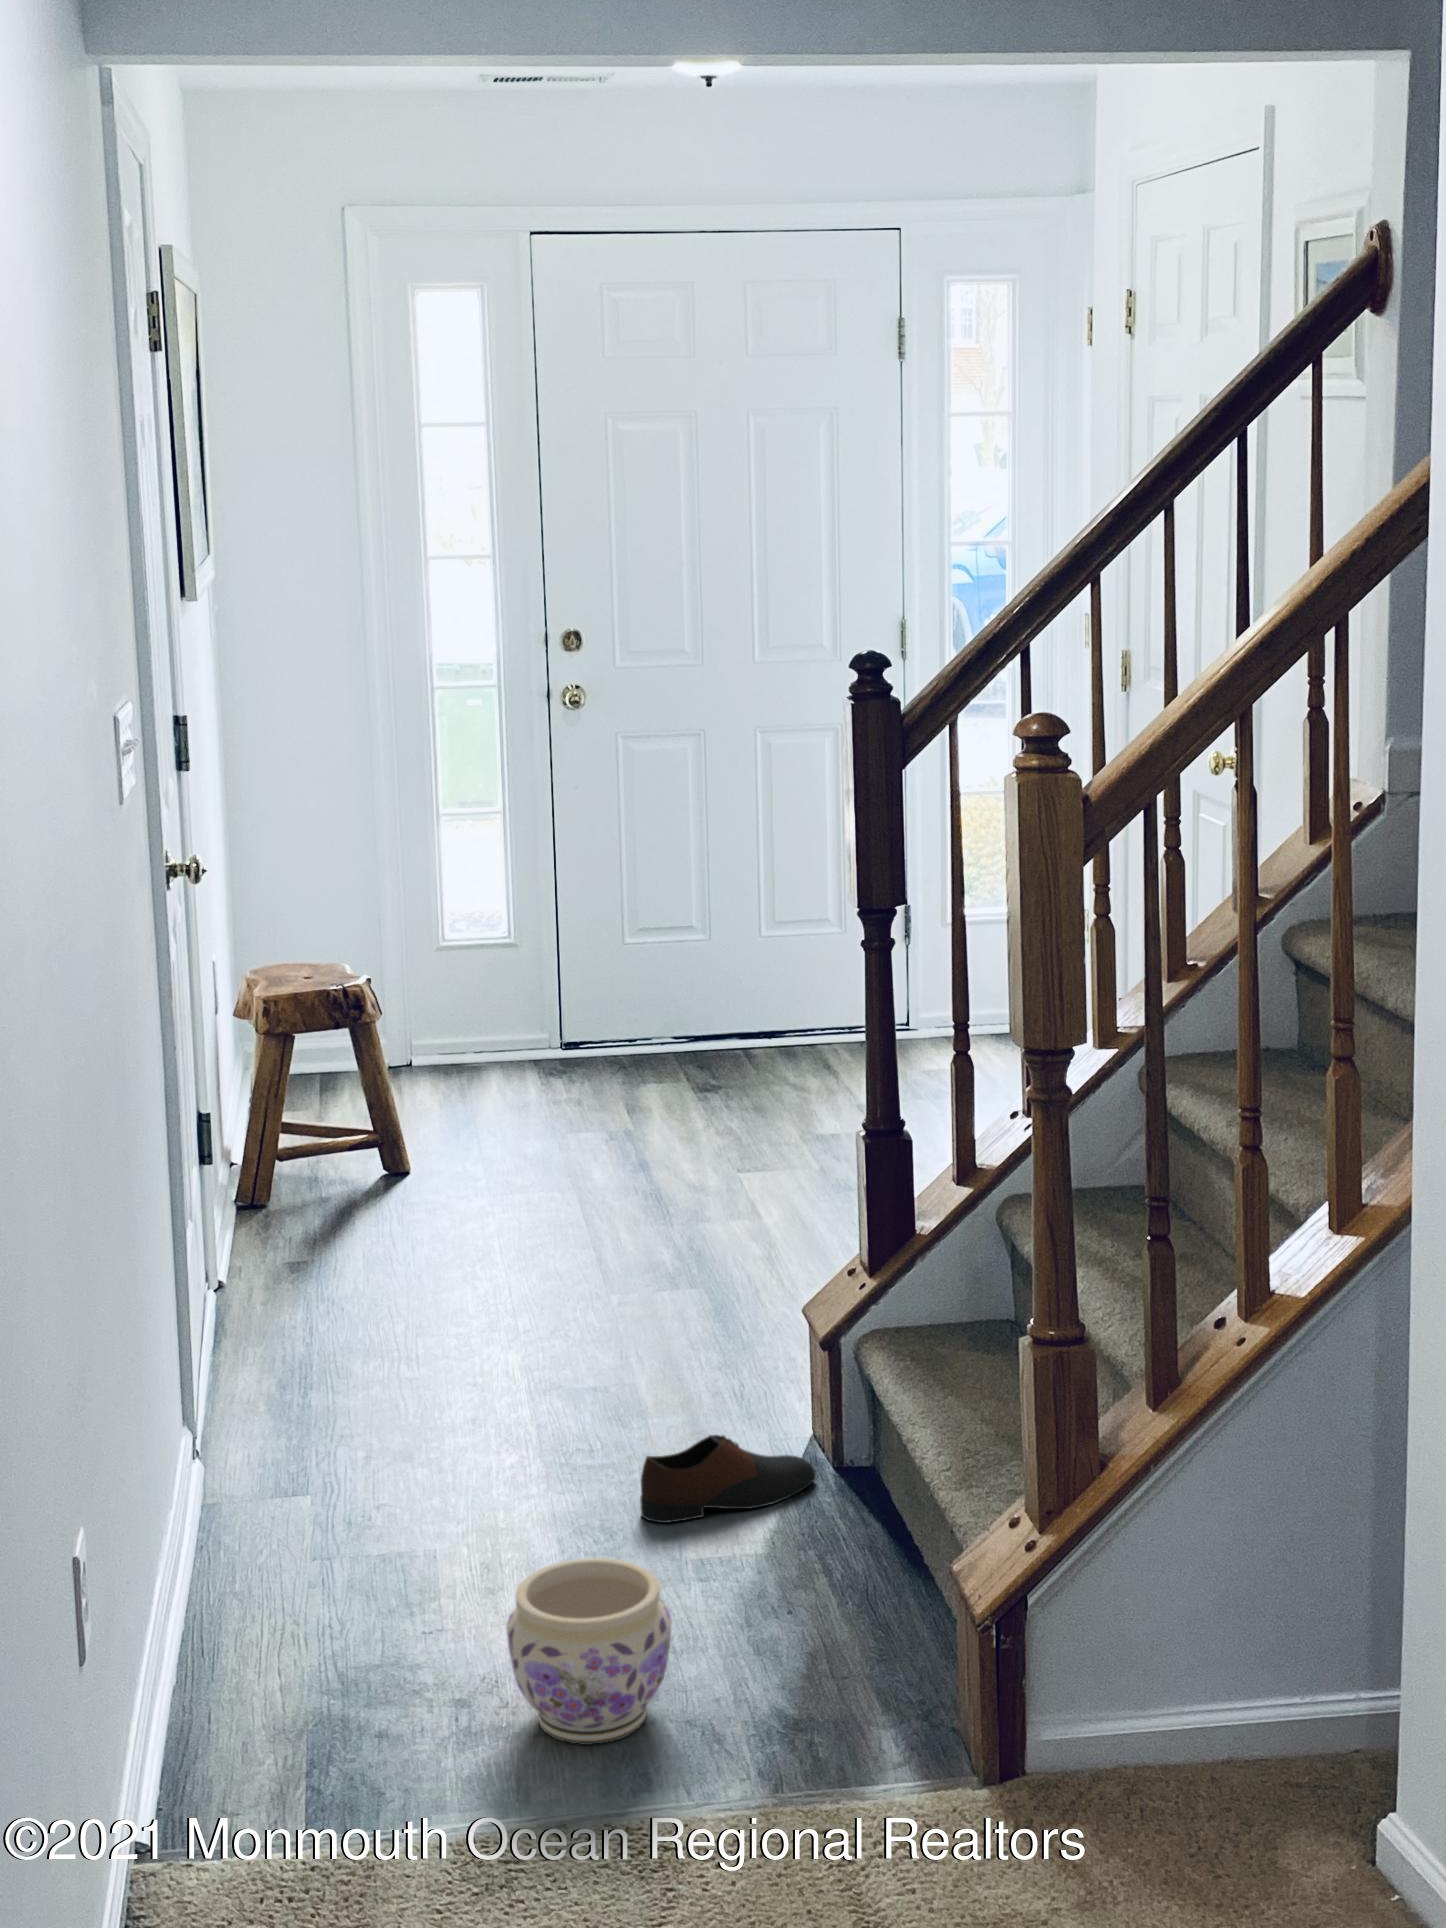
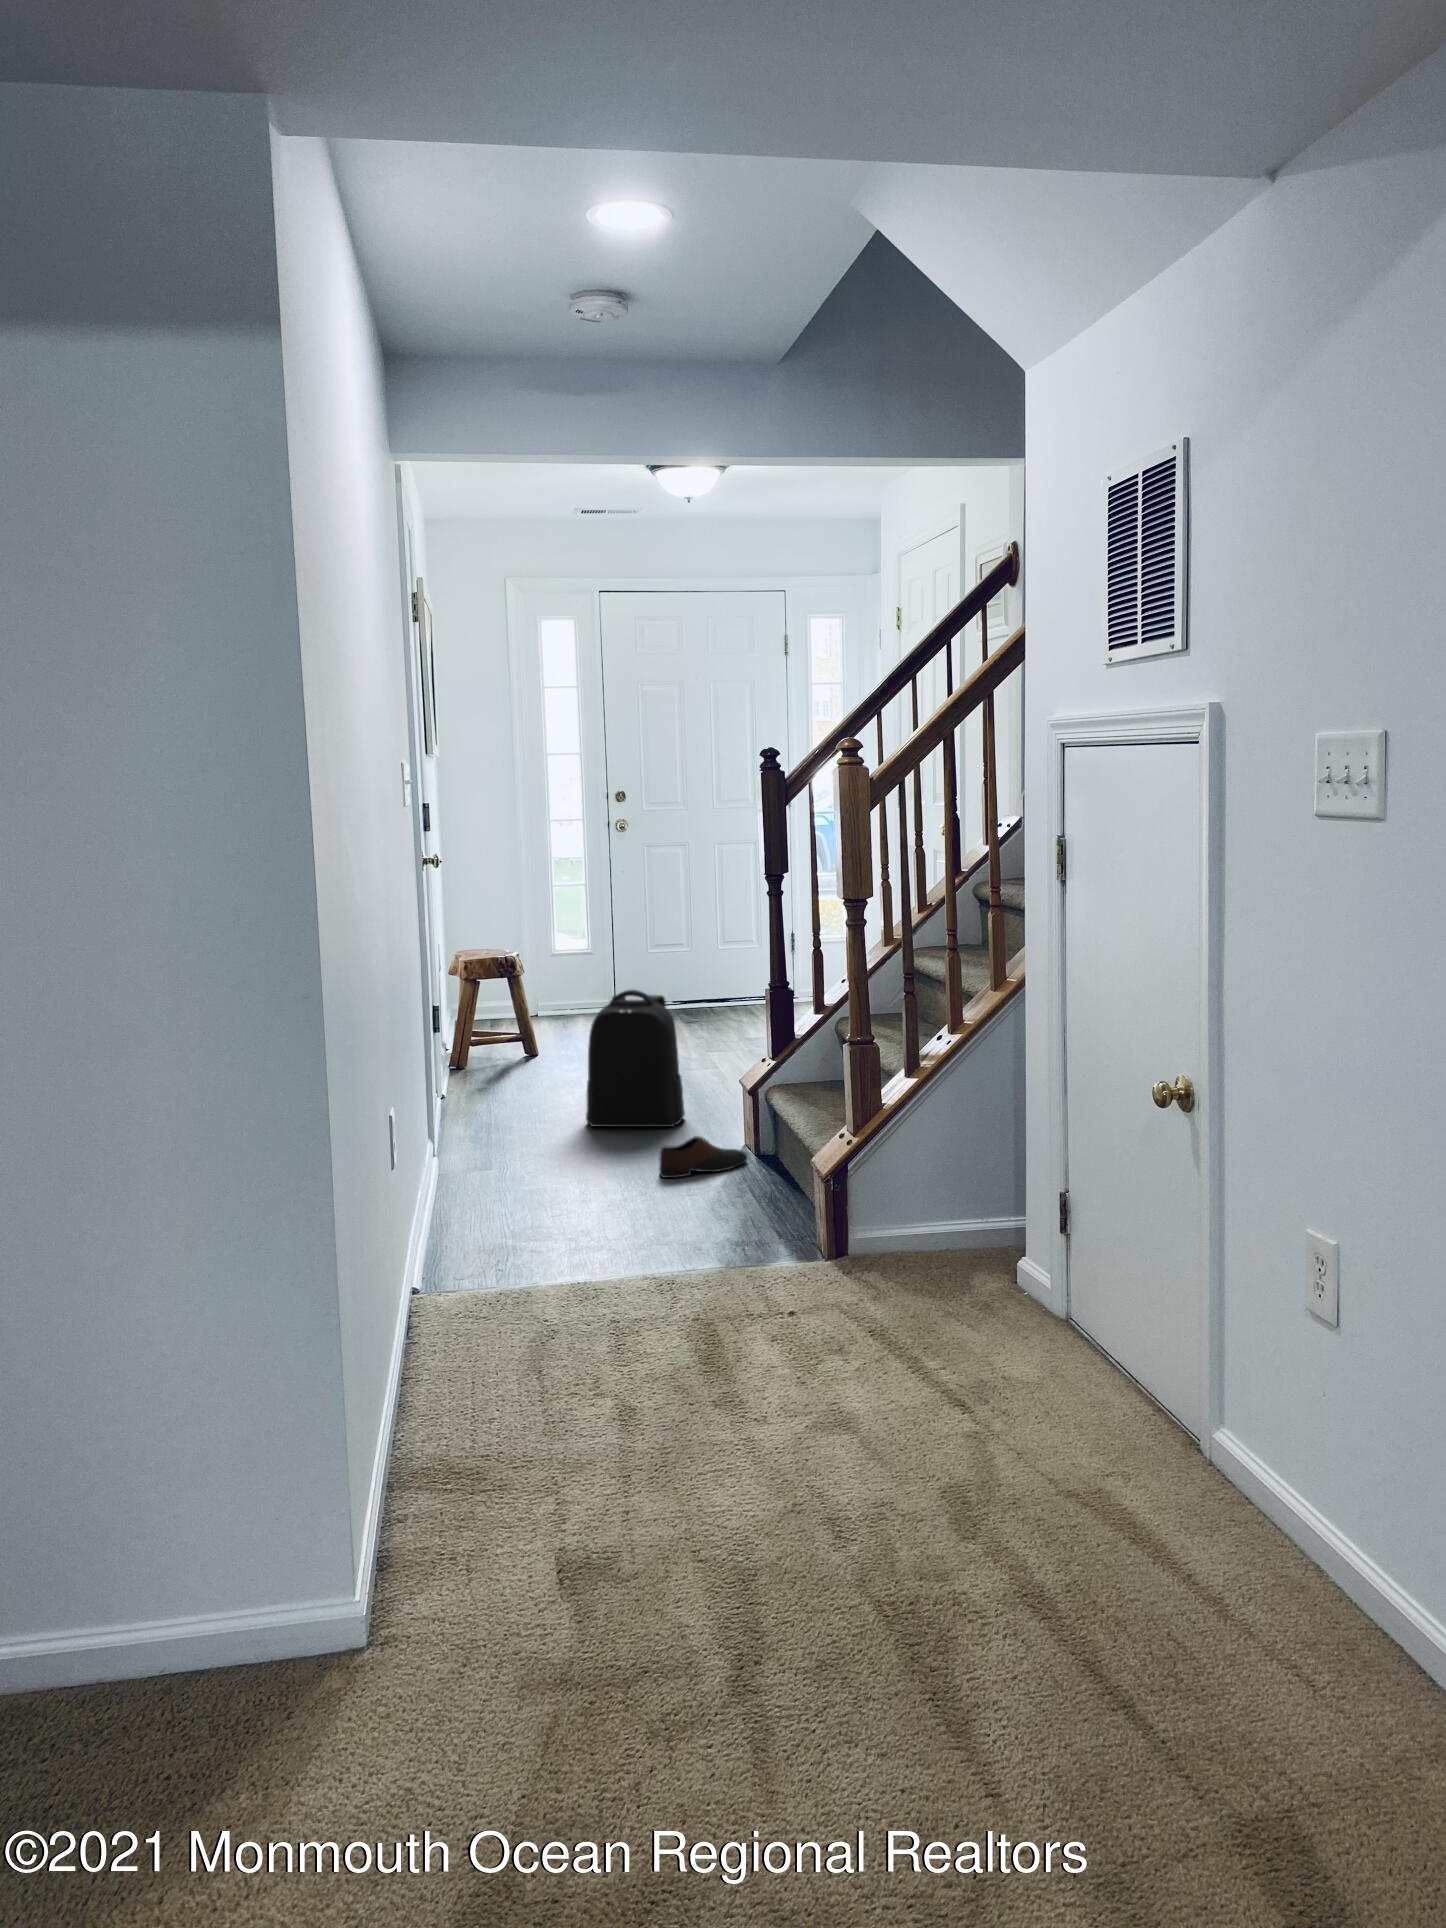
backpack: none [497,1104,692,1377] -> present [586,990,685,1127]
planter: present [506,1558,672,1745] -> none [594,1169,675,1254]

